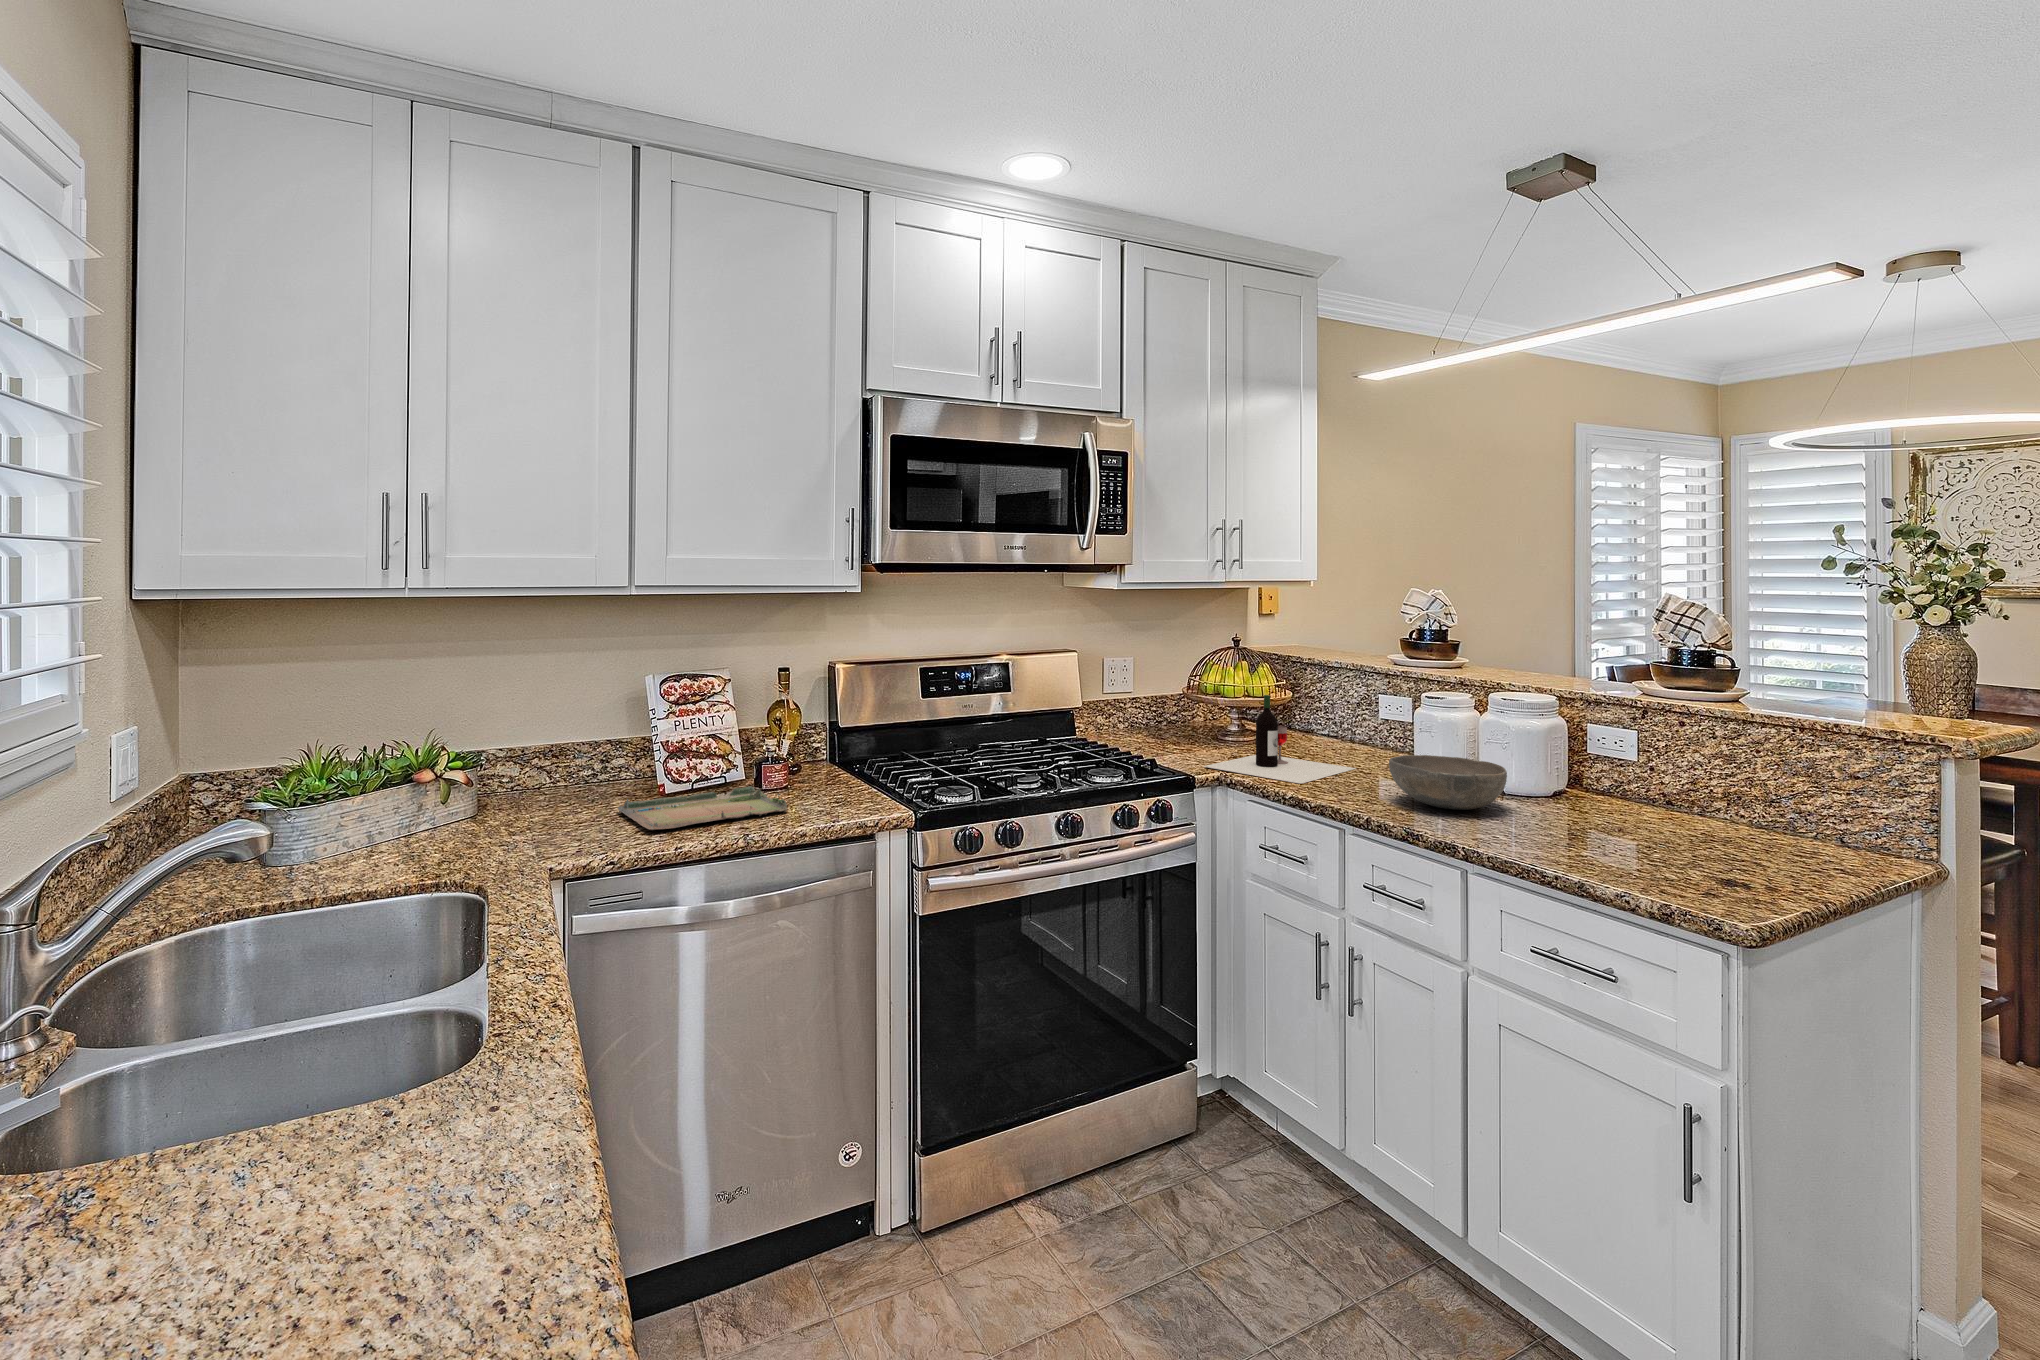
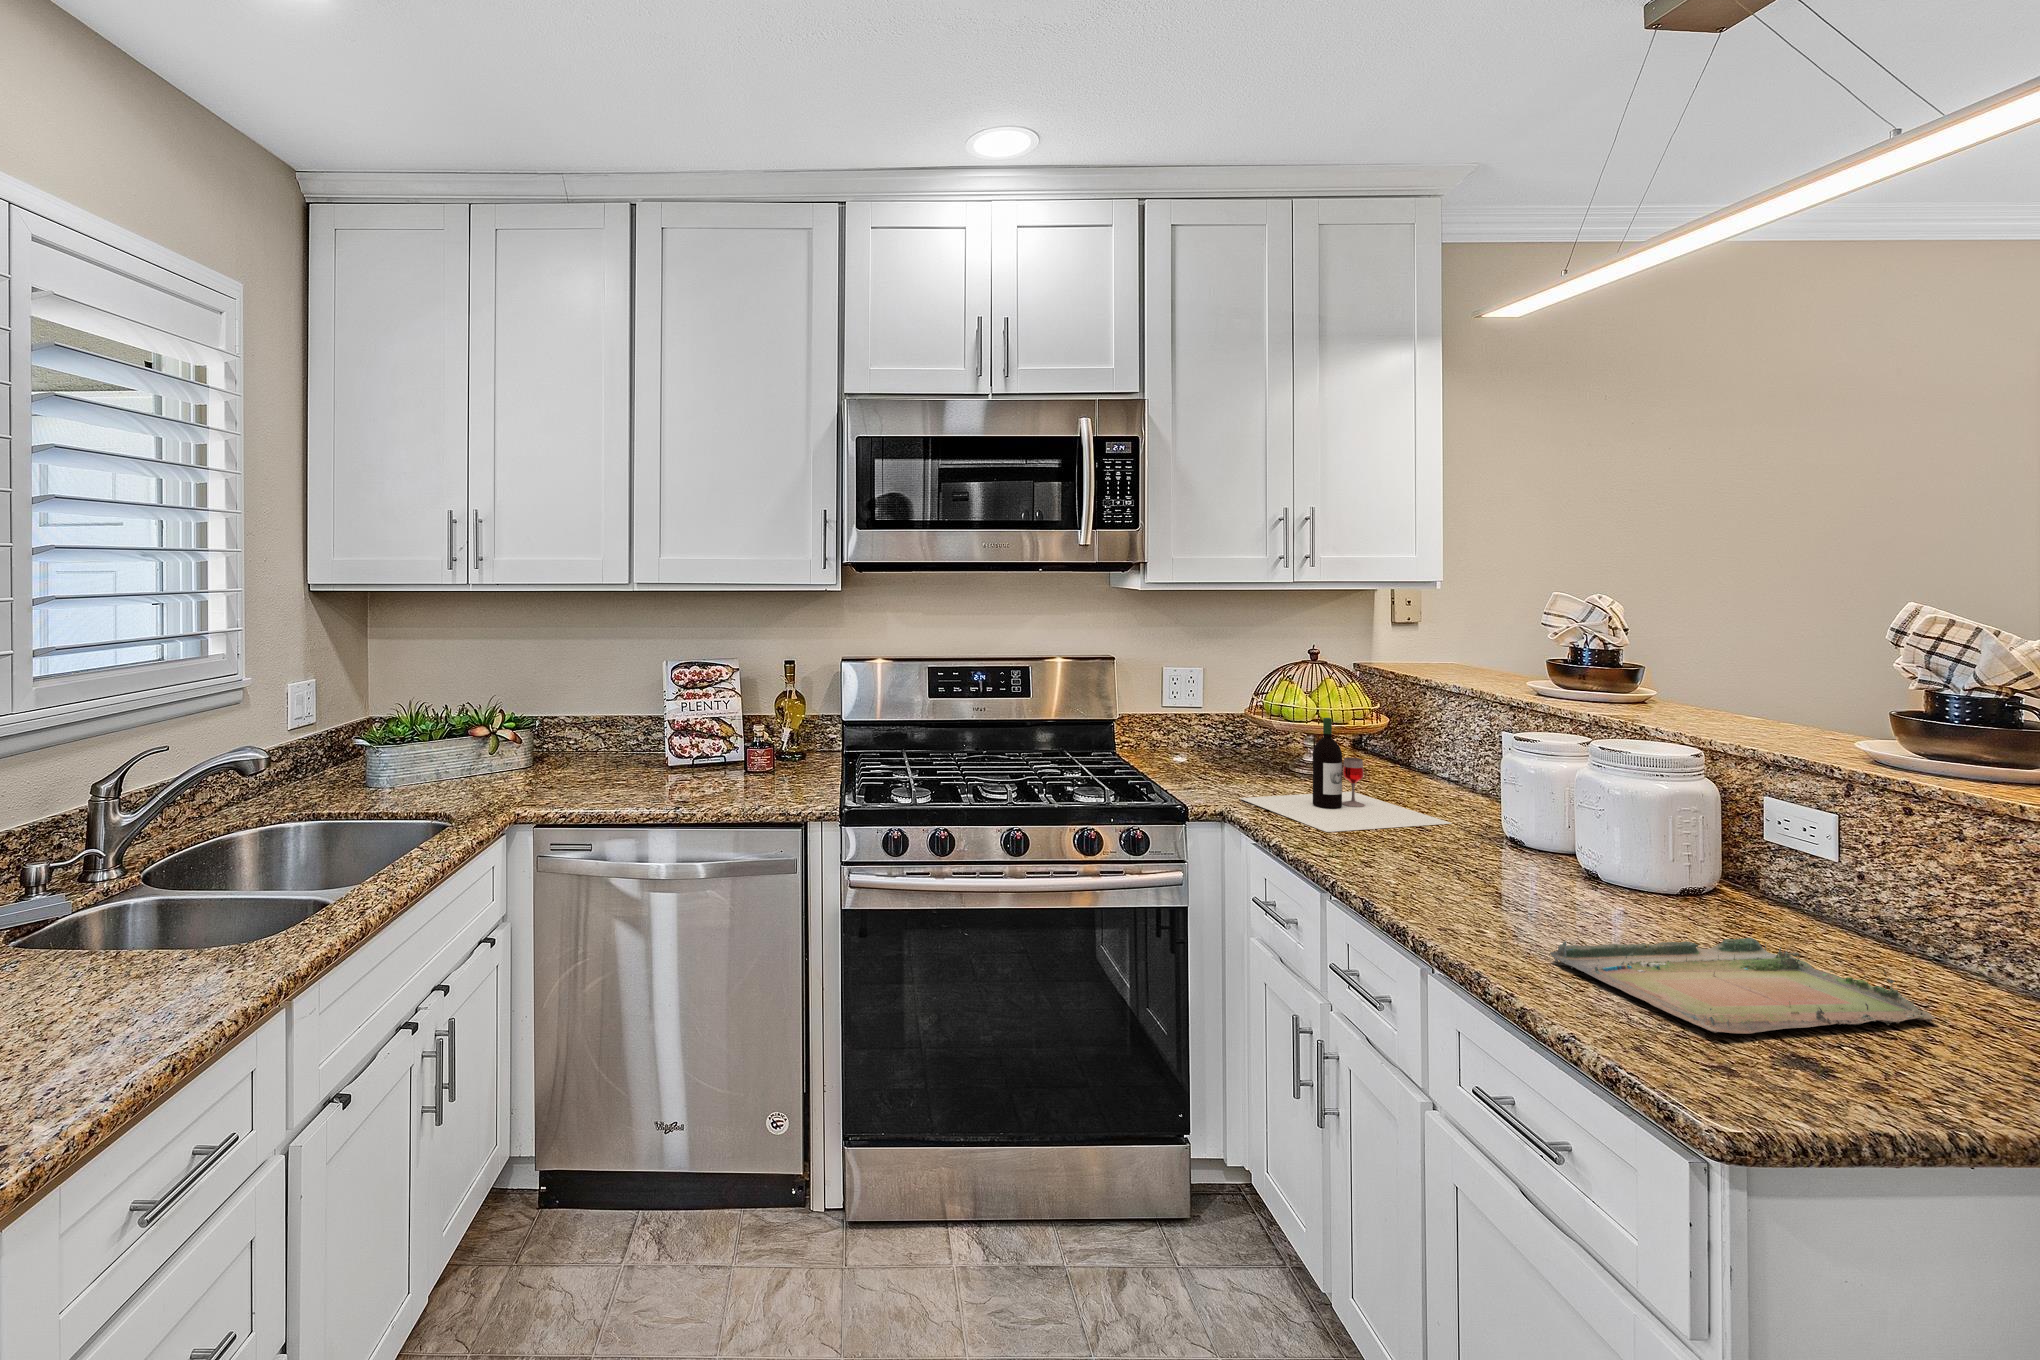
bowl: present [1389,755,1507,810] -> none [1397,810,1566,892]
tray: present [618,786,788,830] -> present [1550,938,1935,1034]

